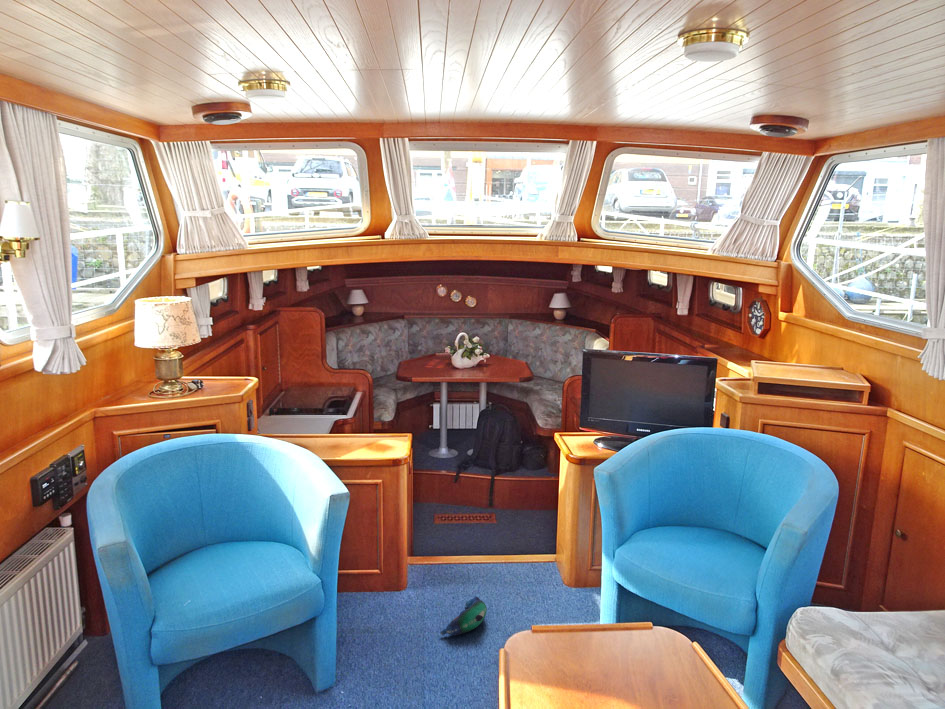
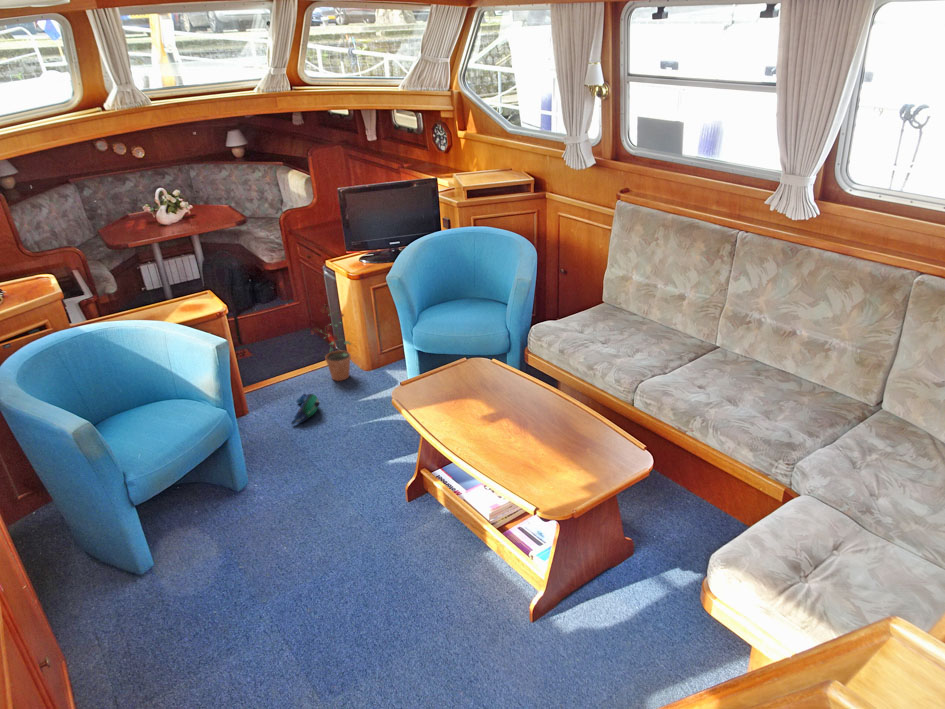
potted plant: none [507,492,555,593] -> present [311,306,351,381]

